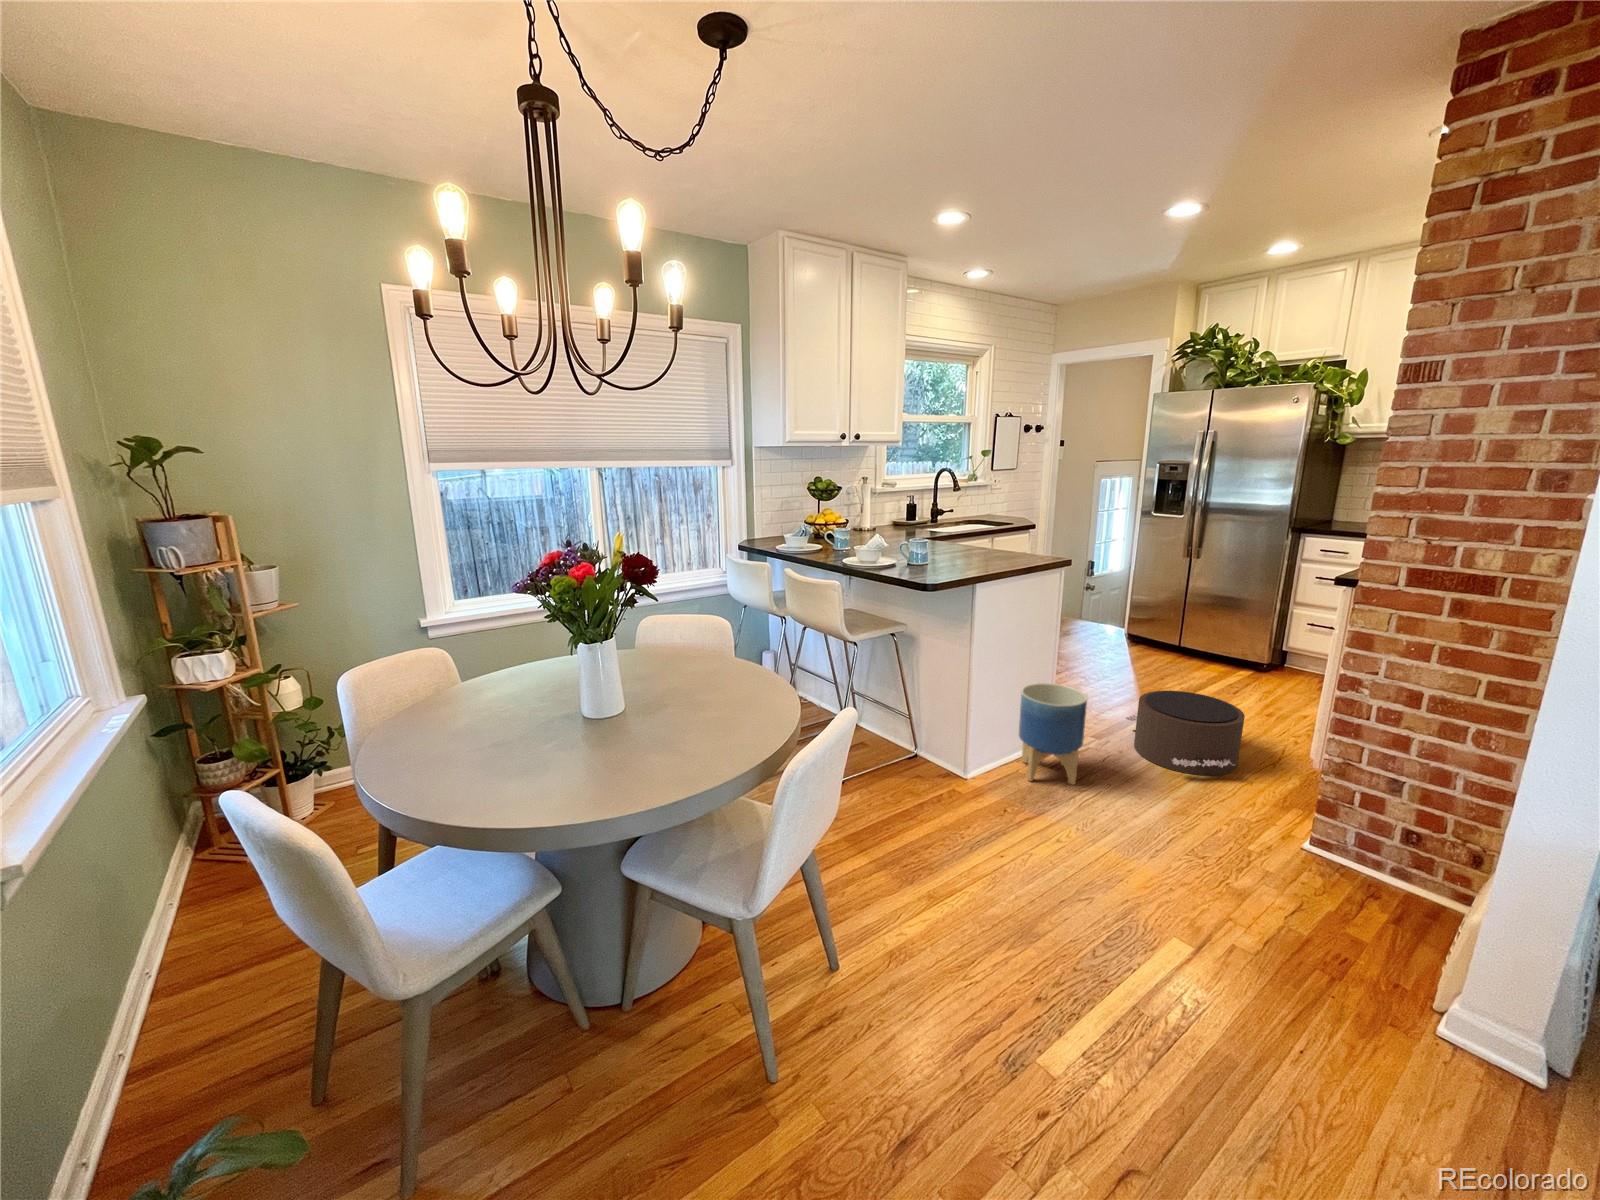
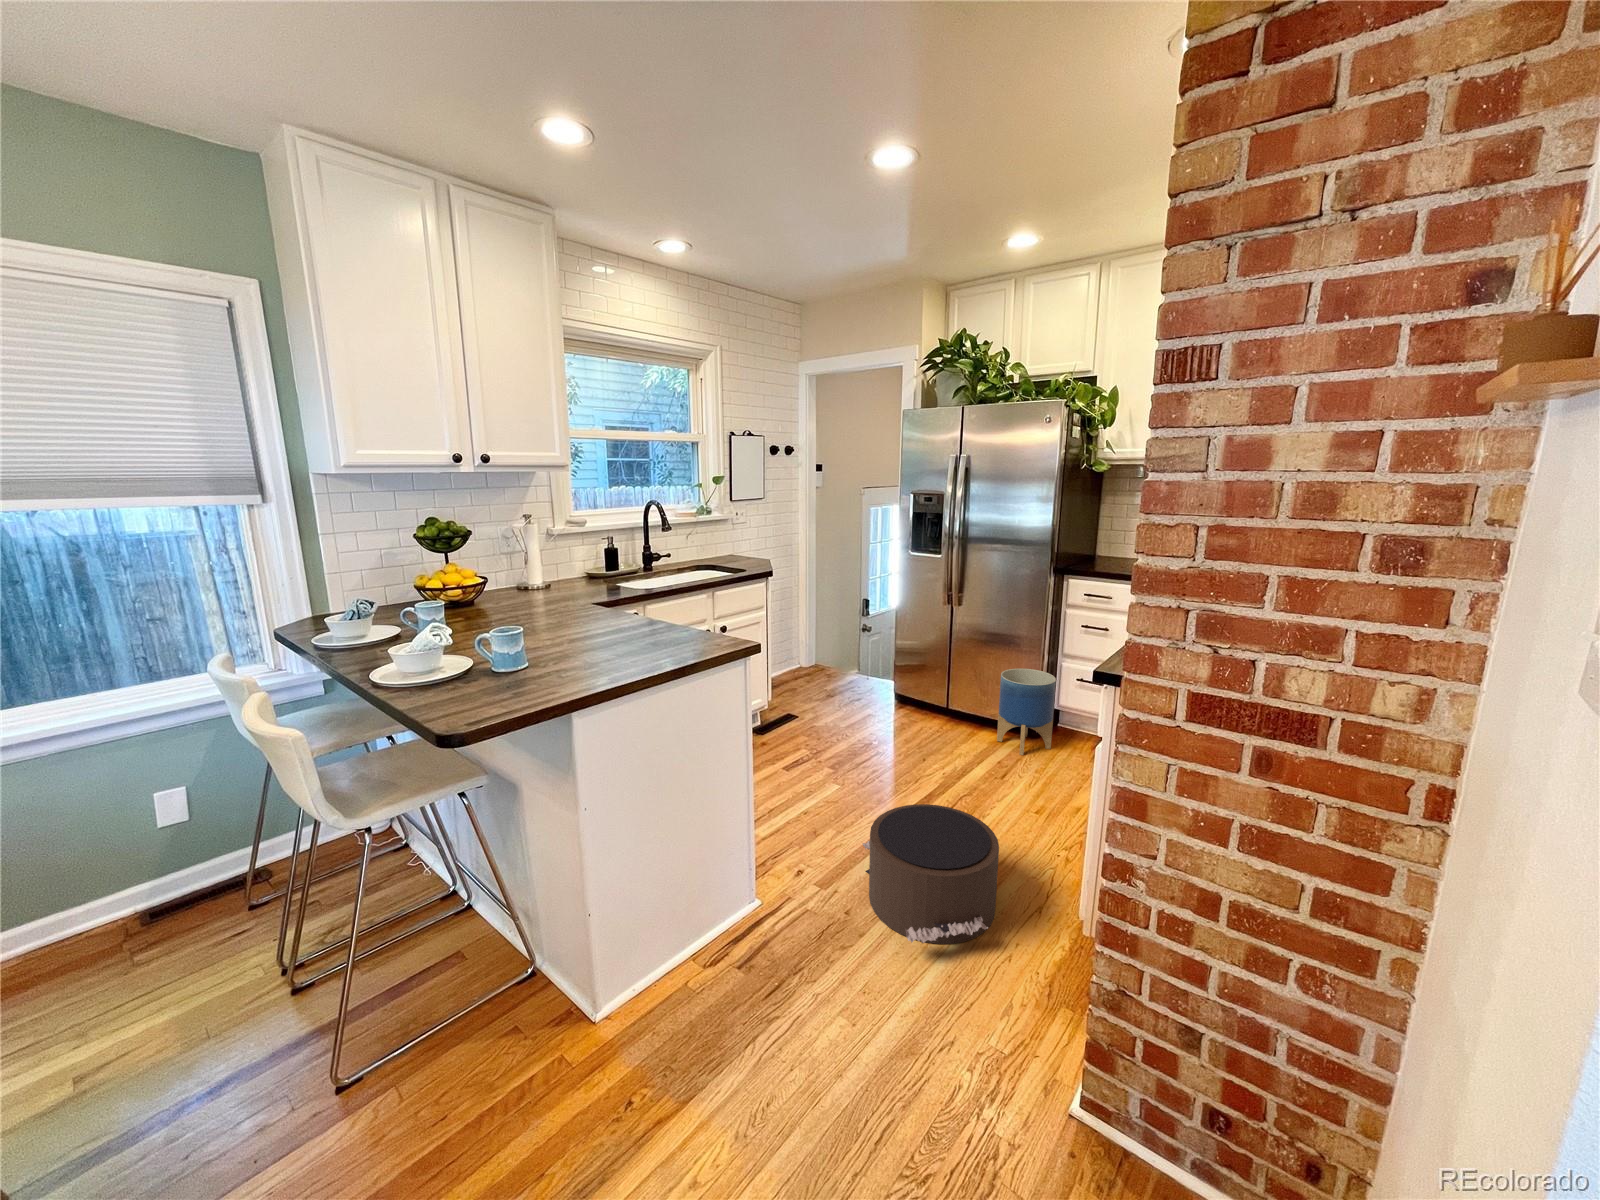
planter: present [1019,683,1087,785] -> present [997,668,1056,755]

